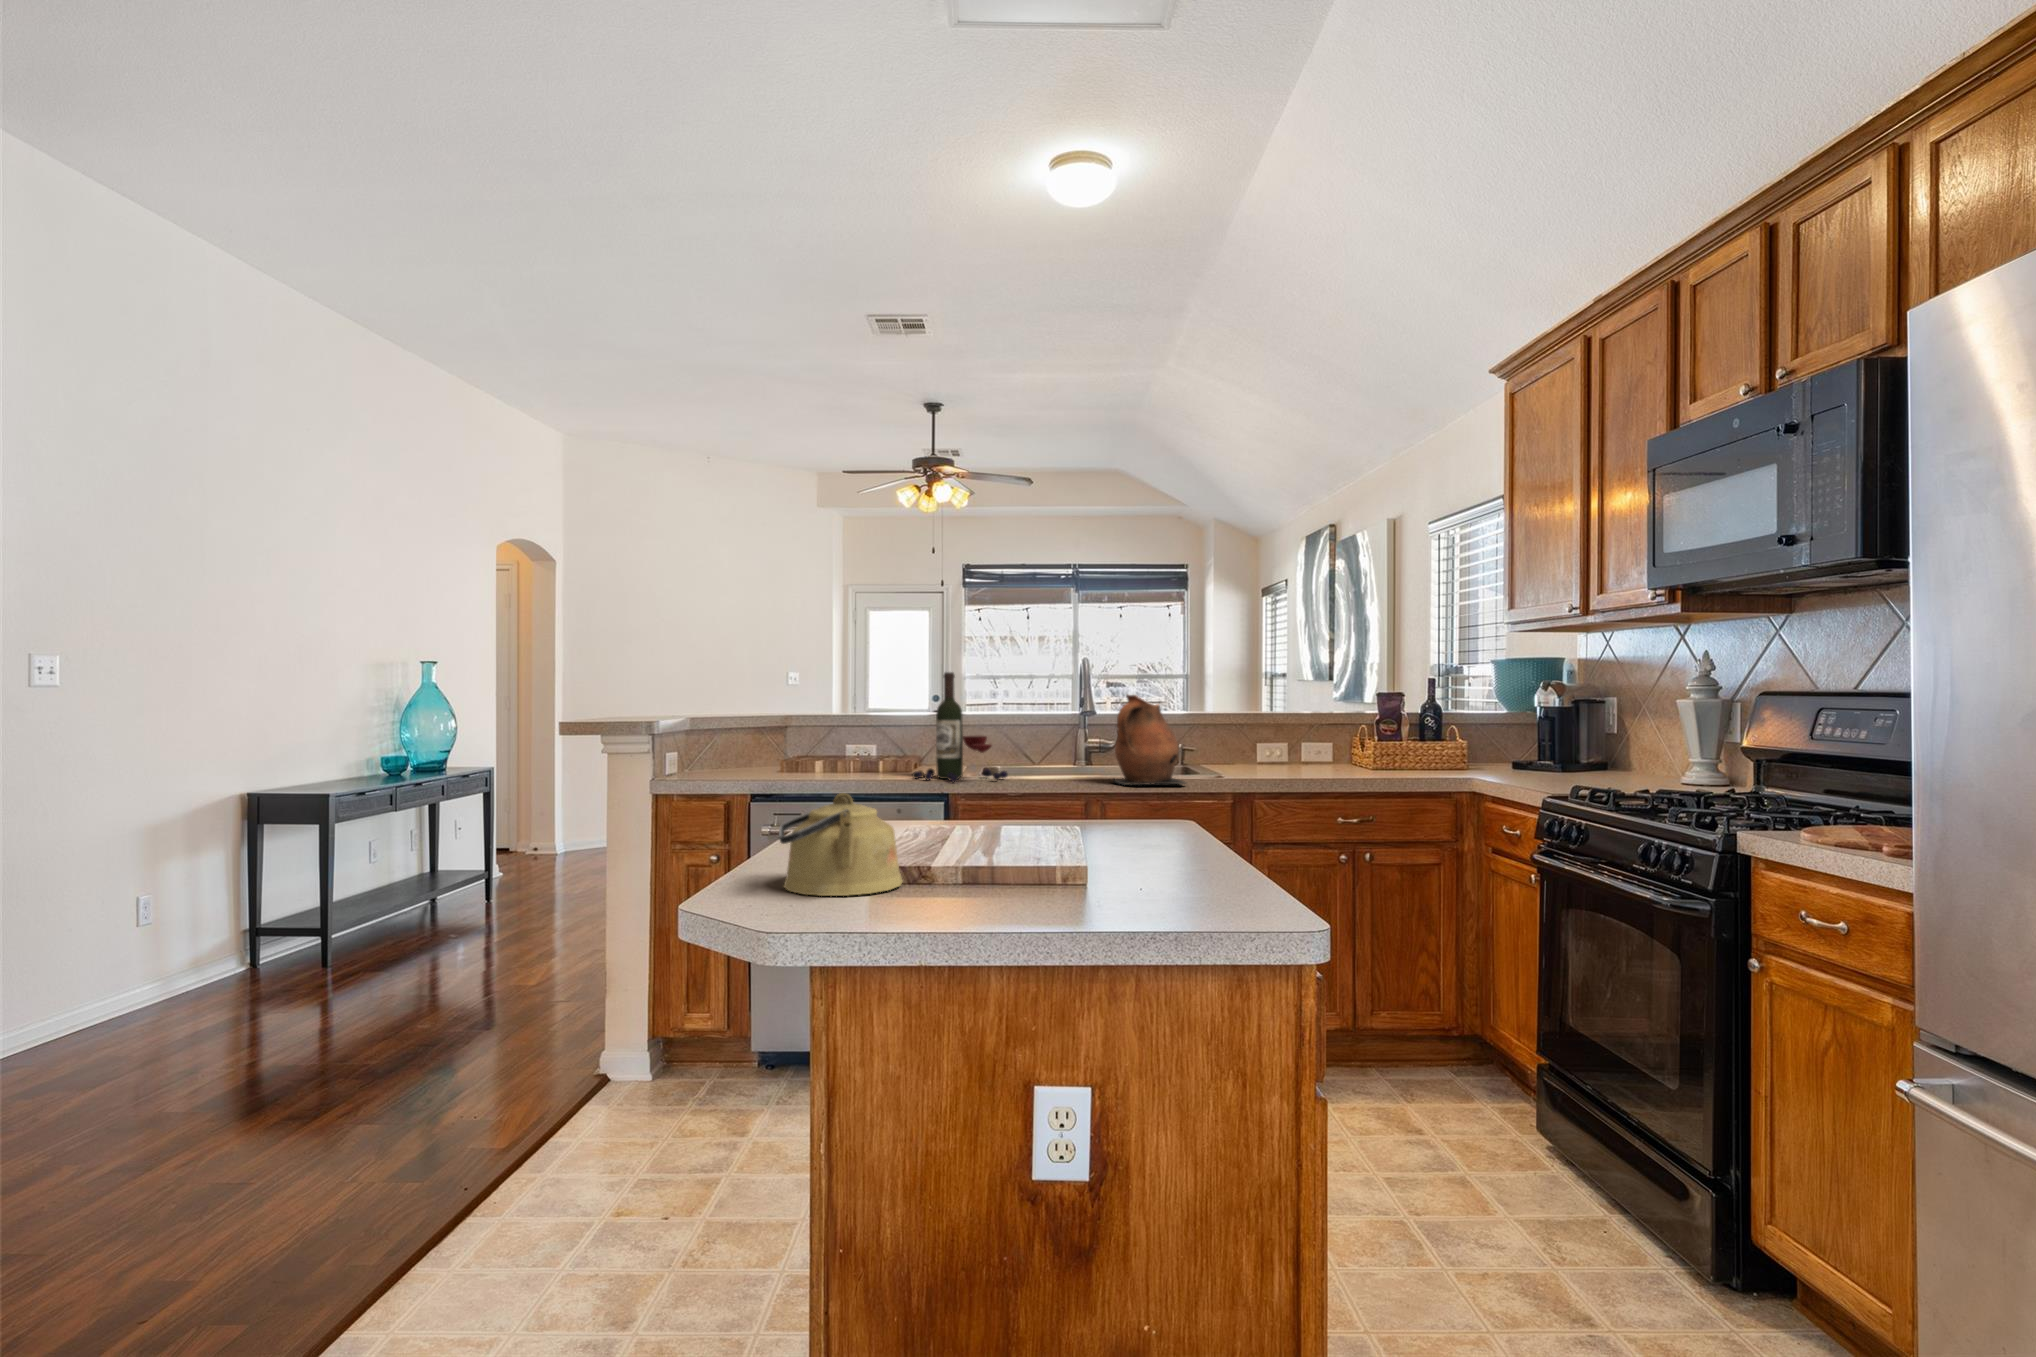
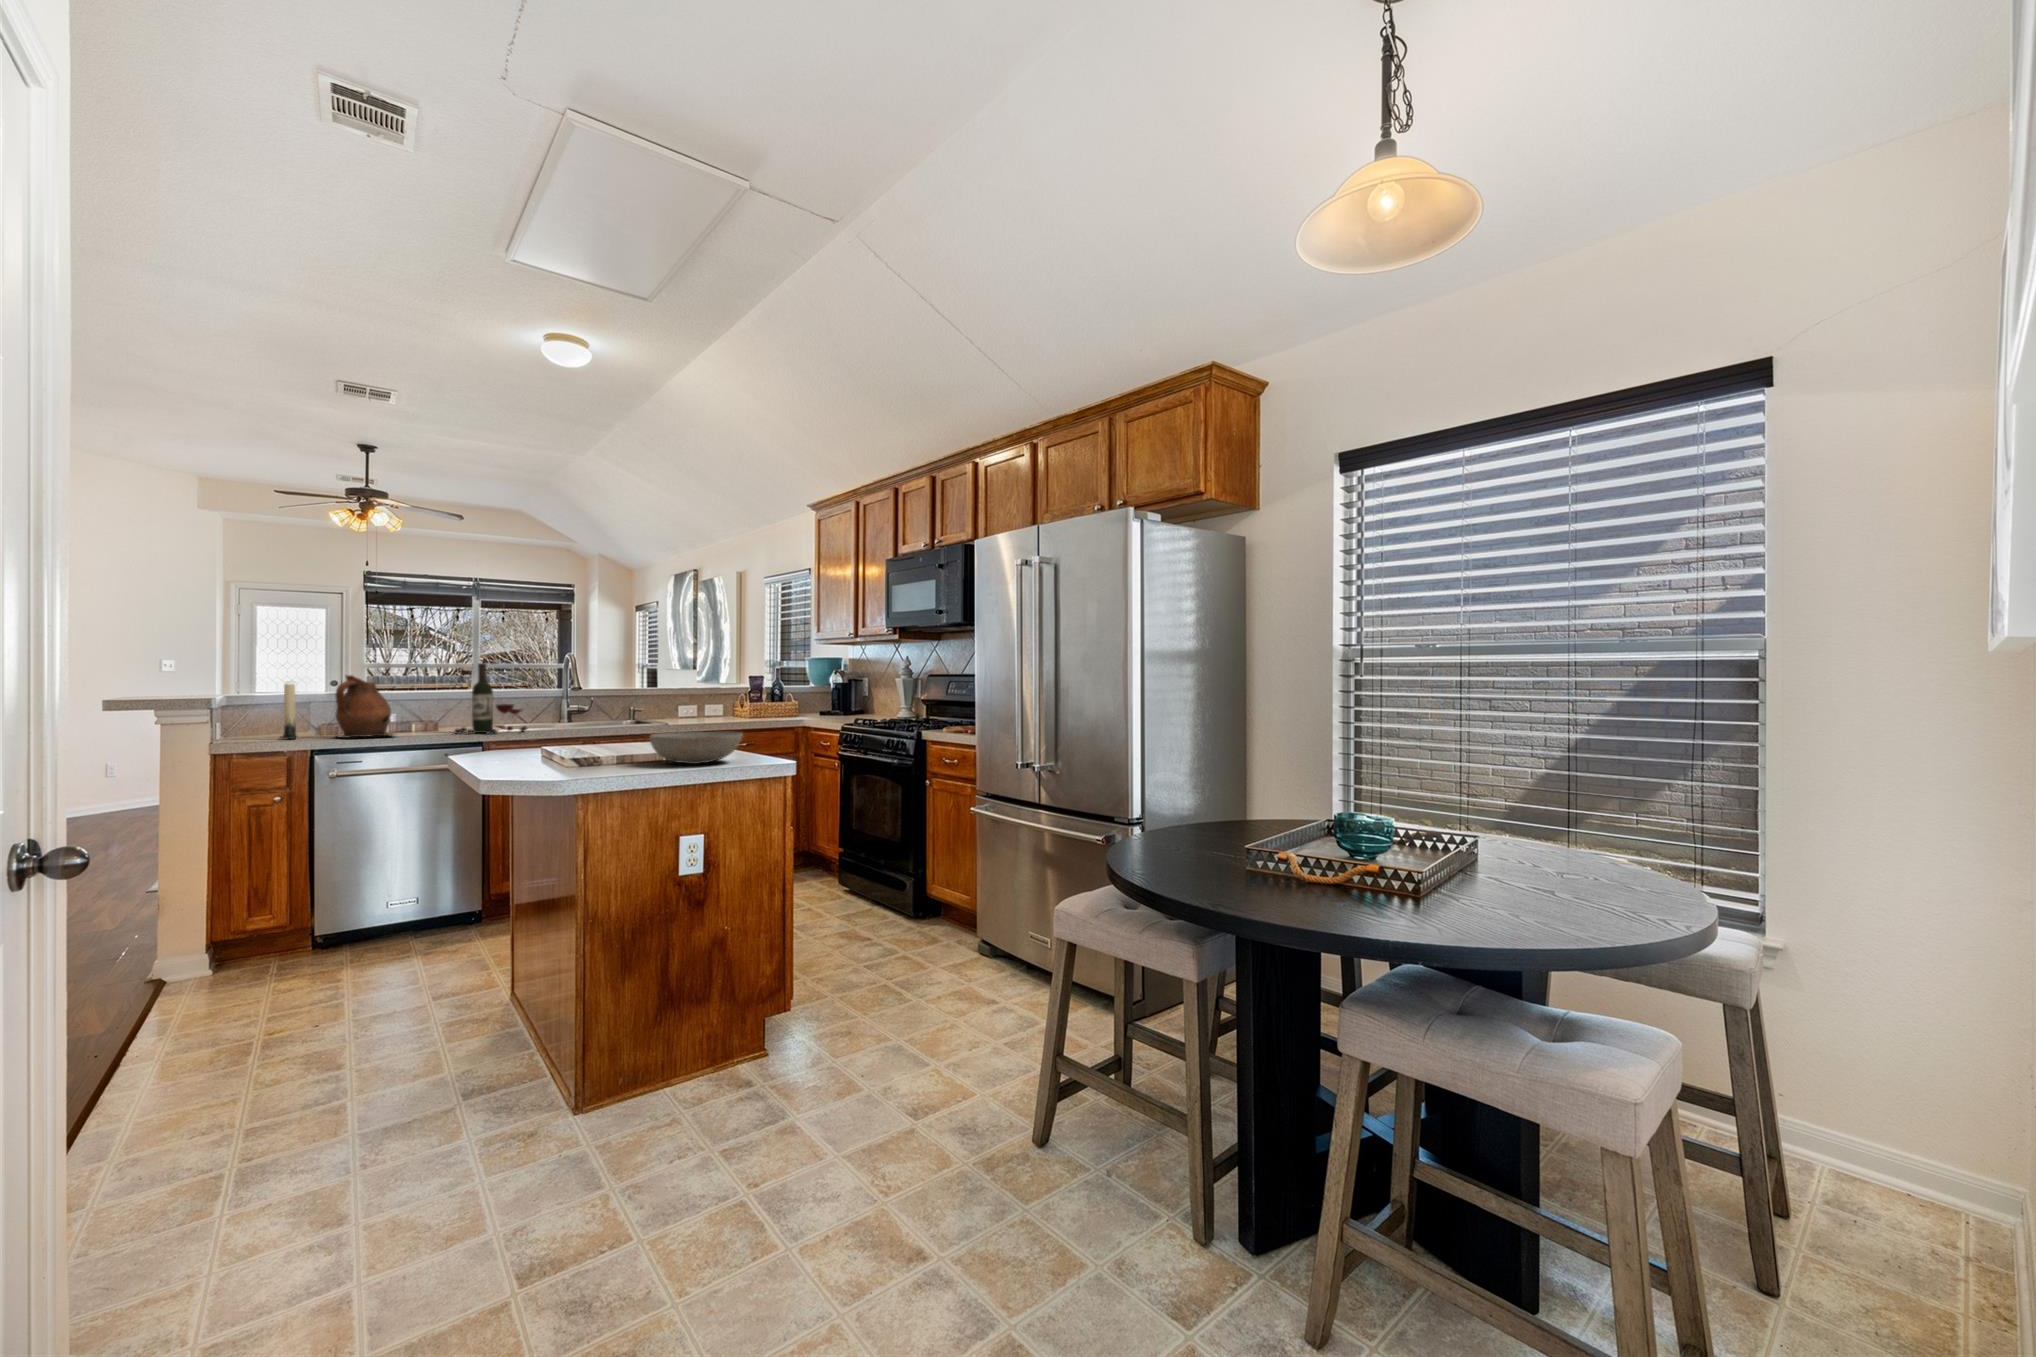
ceramic pitcher: present [1113,695,1185,785] -> present [336,675,394,738]
candle: none [717,699,734,778] -> present [280,684,296,739]
kettle: present [778,793,902,896] -> none [517,722,592,770]
bowl: none [1003,823,1206,906] -> present [649,732,743,764]

